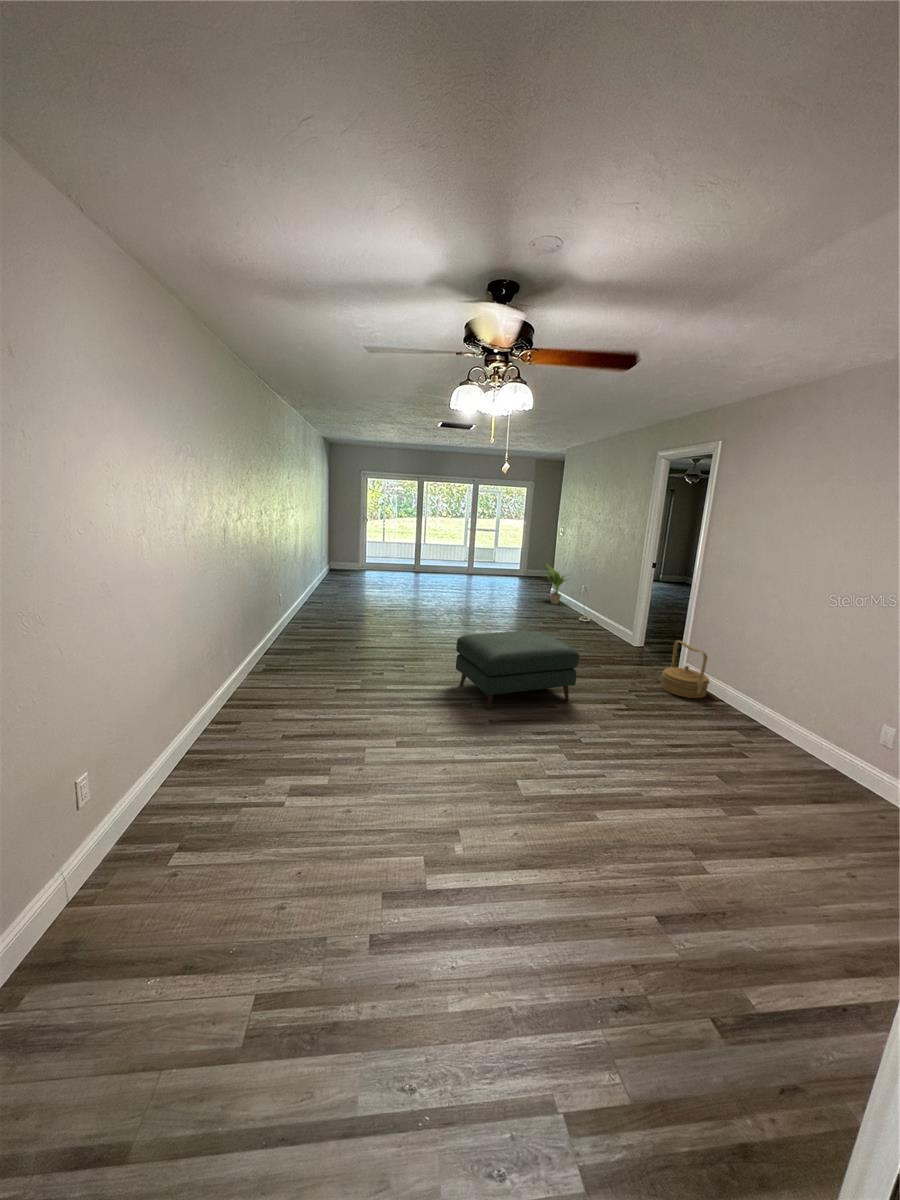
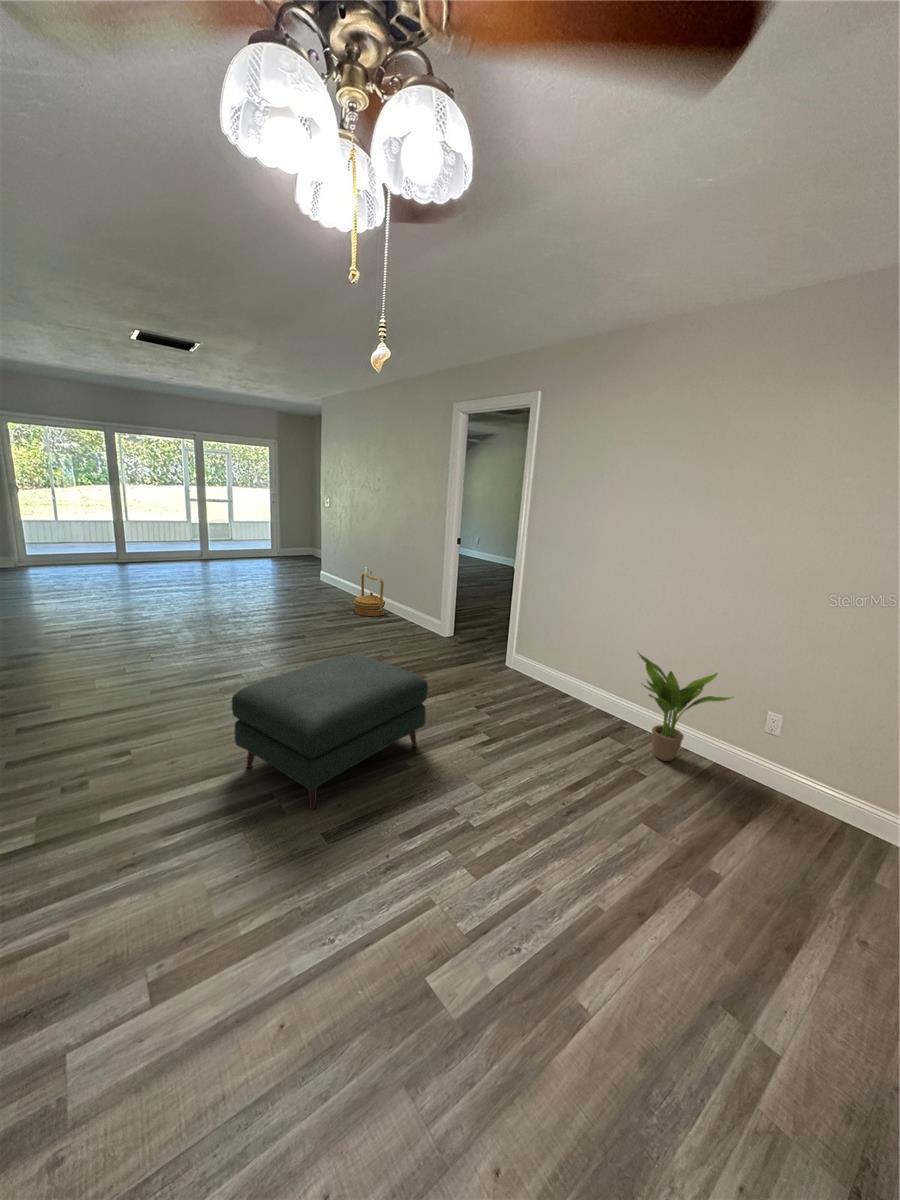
potted plant: present [546,564,566,604] -> present [638,653,732,761]
woven basket: present [661,641,710,698] -> present [354,574,387,616]

